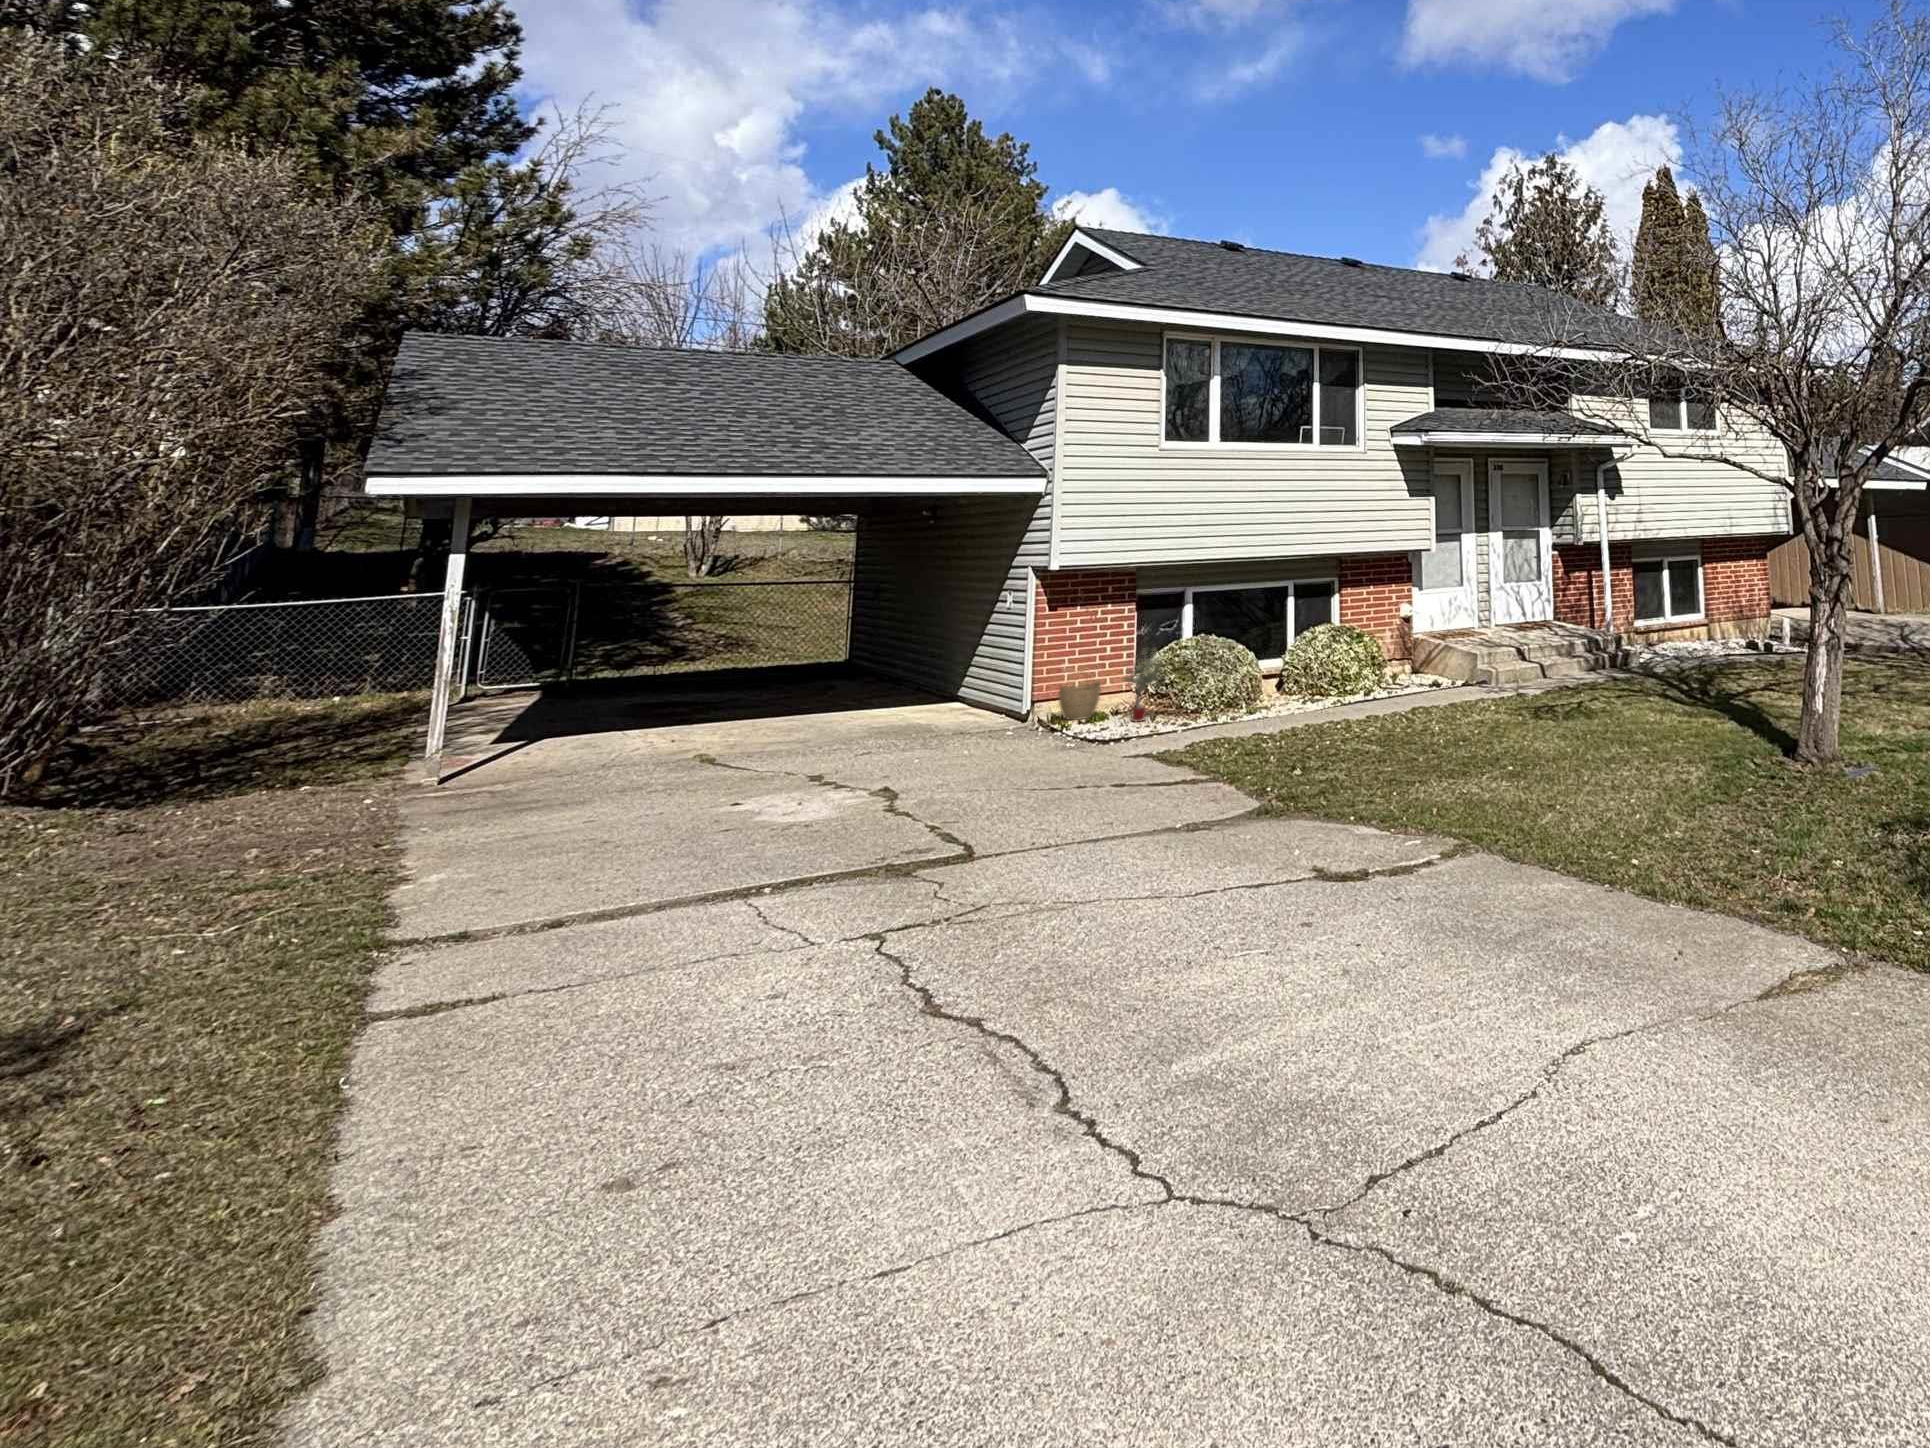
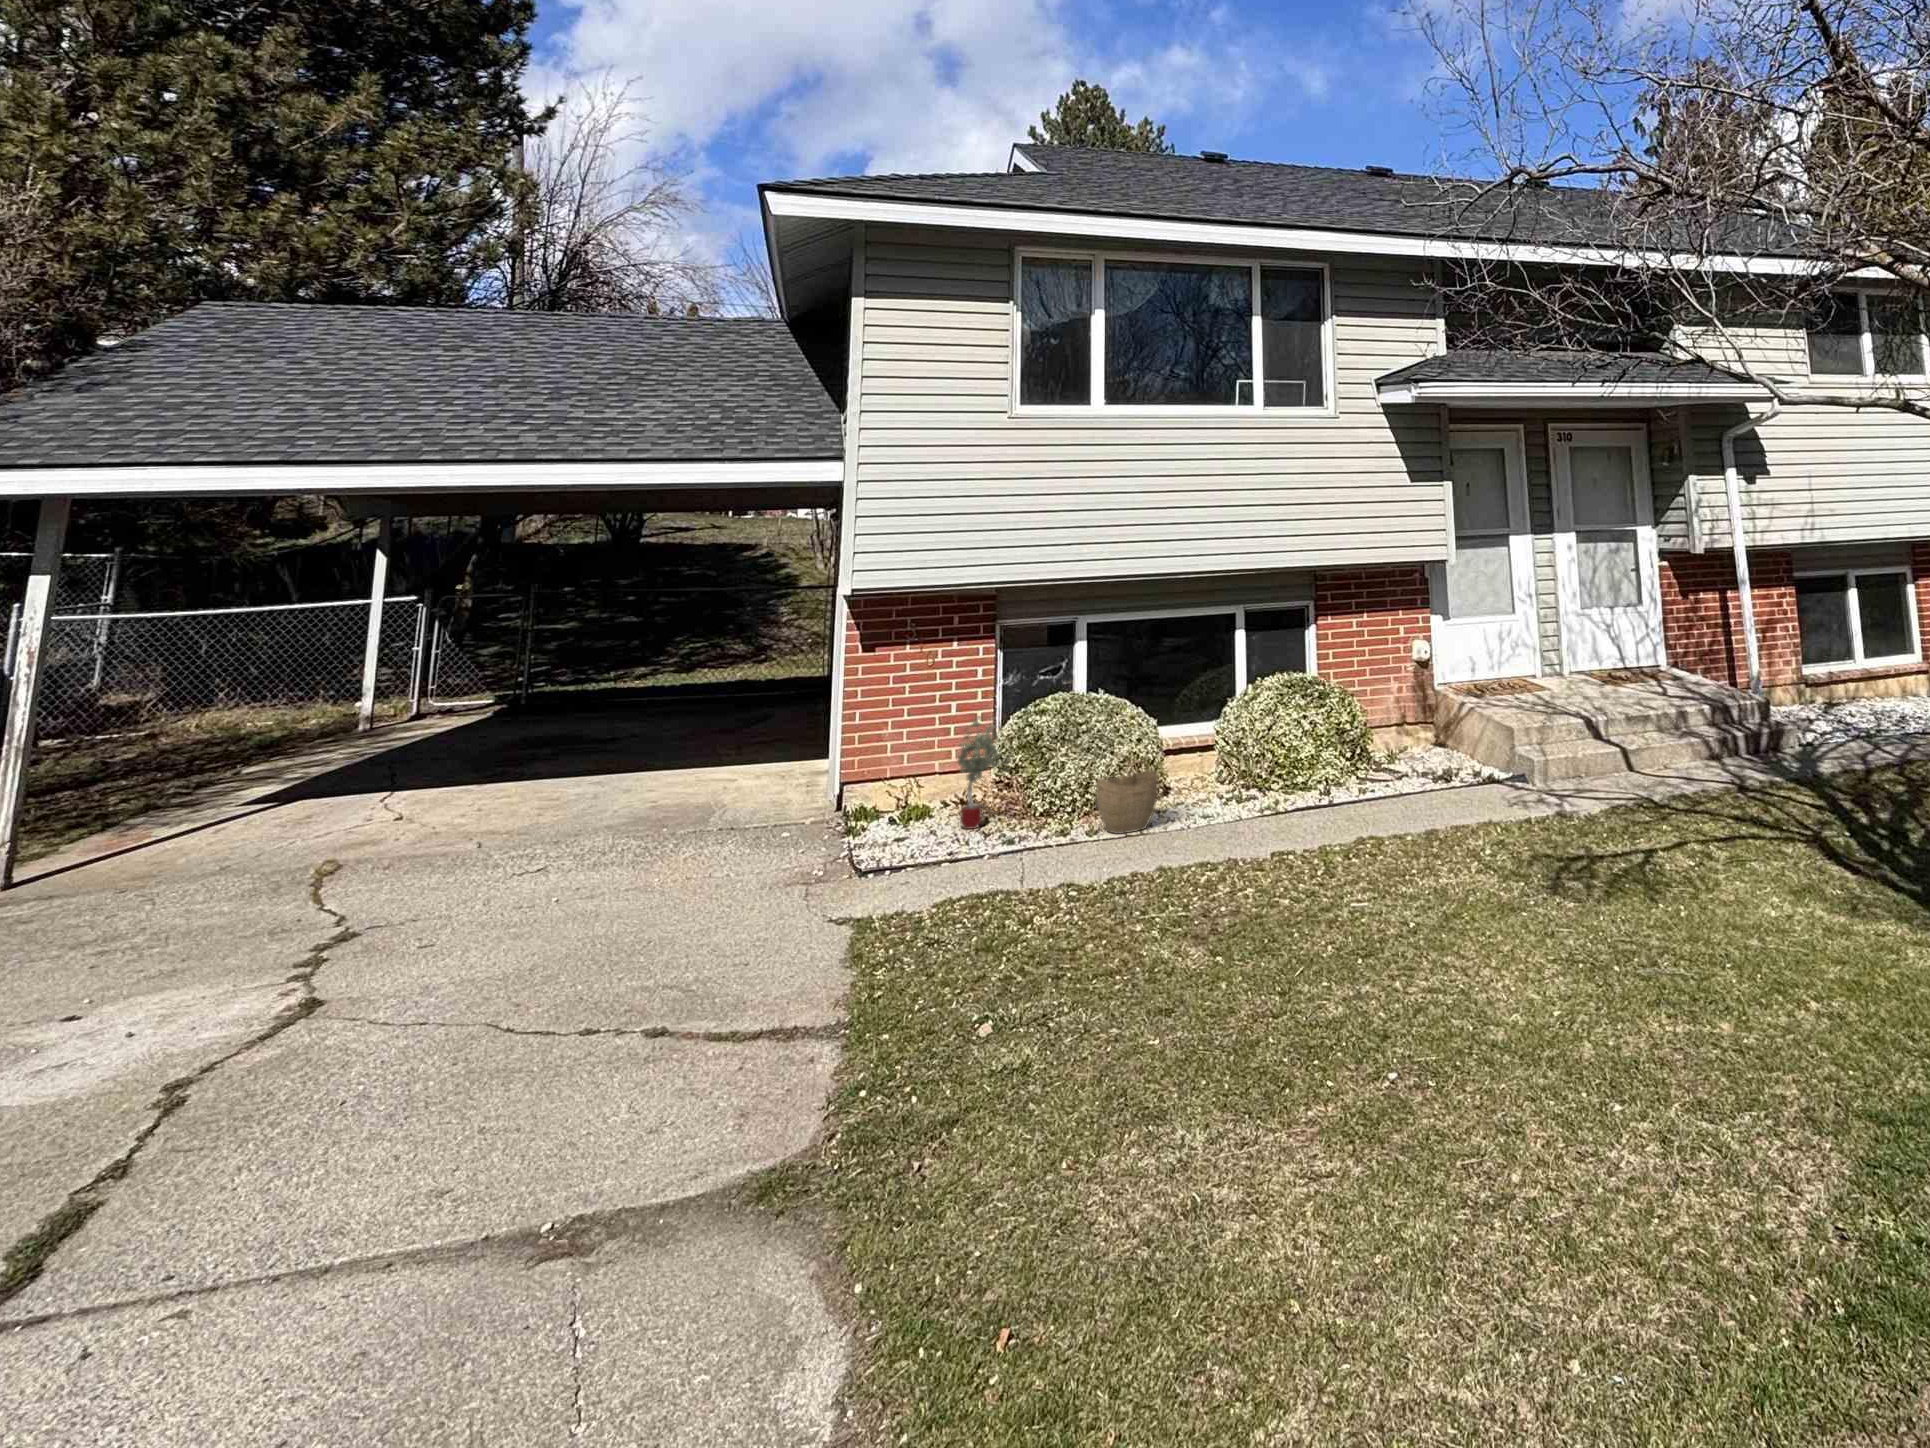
woven basket: present [1059,677,1101,720] -> present [1096,761,1158,834]

